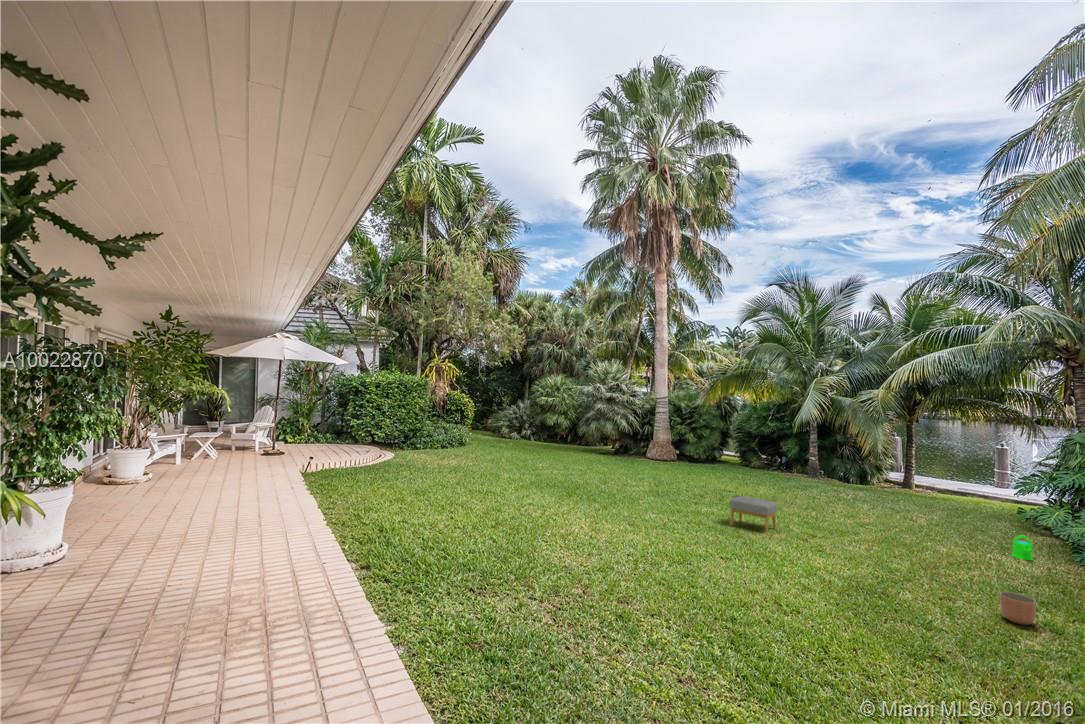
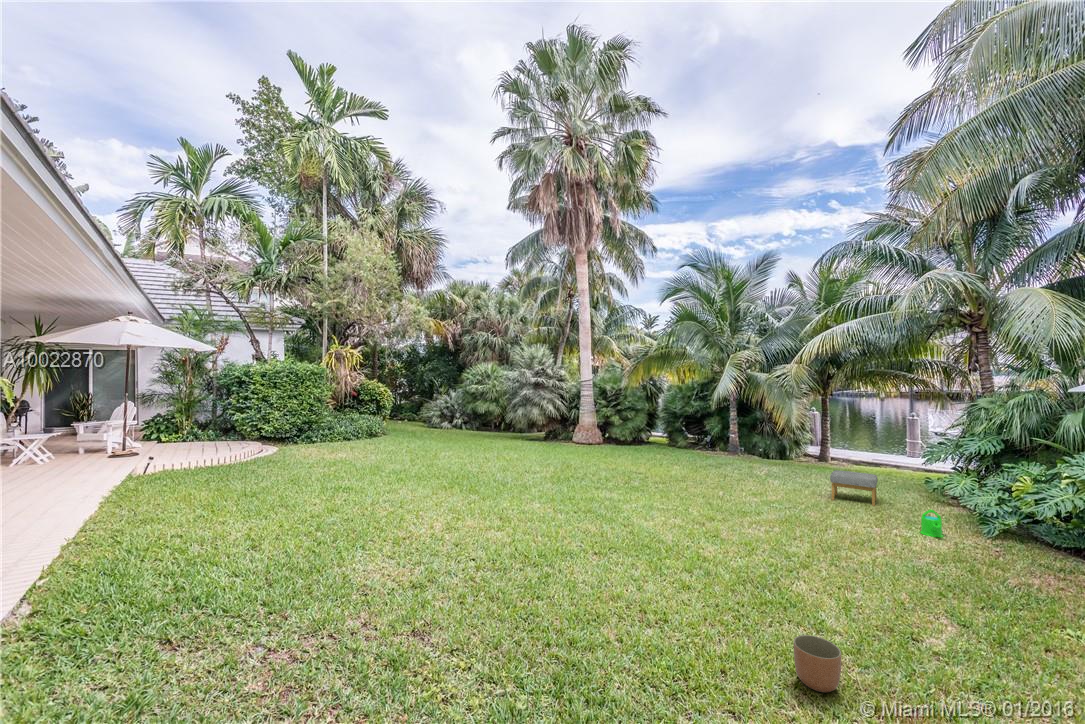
footstool: present [730,496,777,534] -> present [830,470,878,506]
planter: present [1000,591,1036,625] -> present [794,635,841,692]

